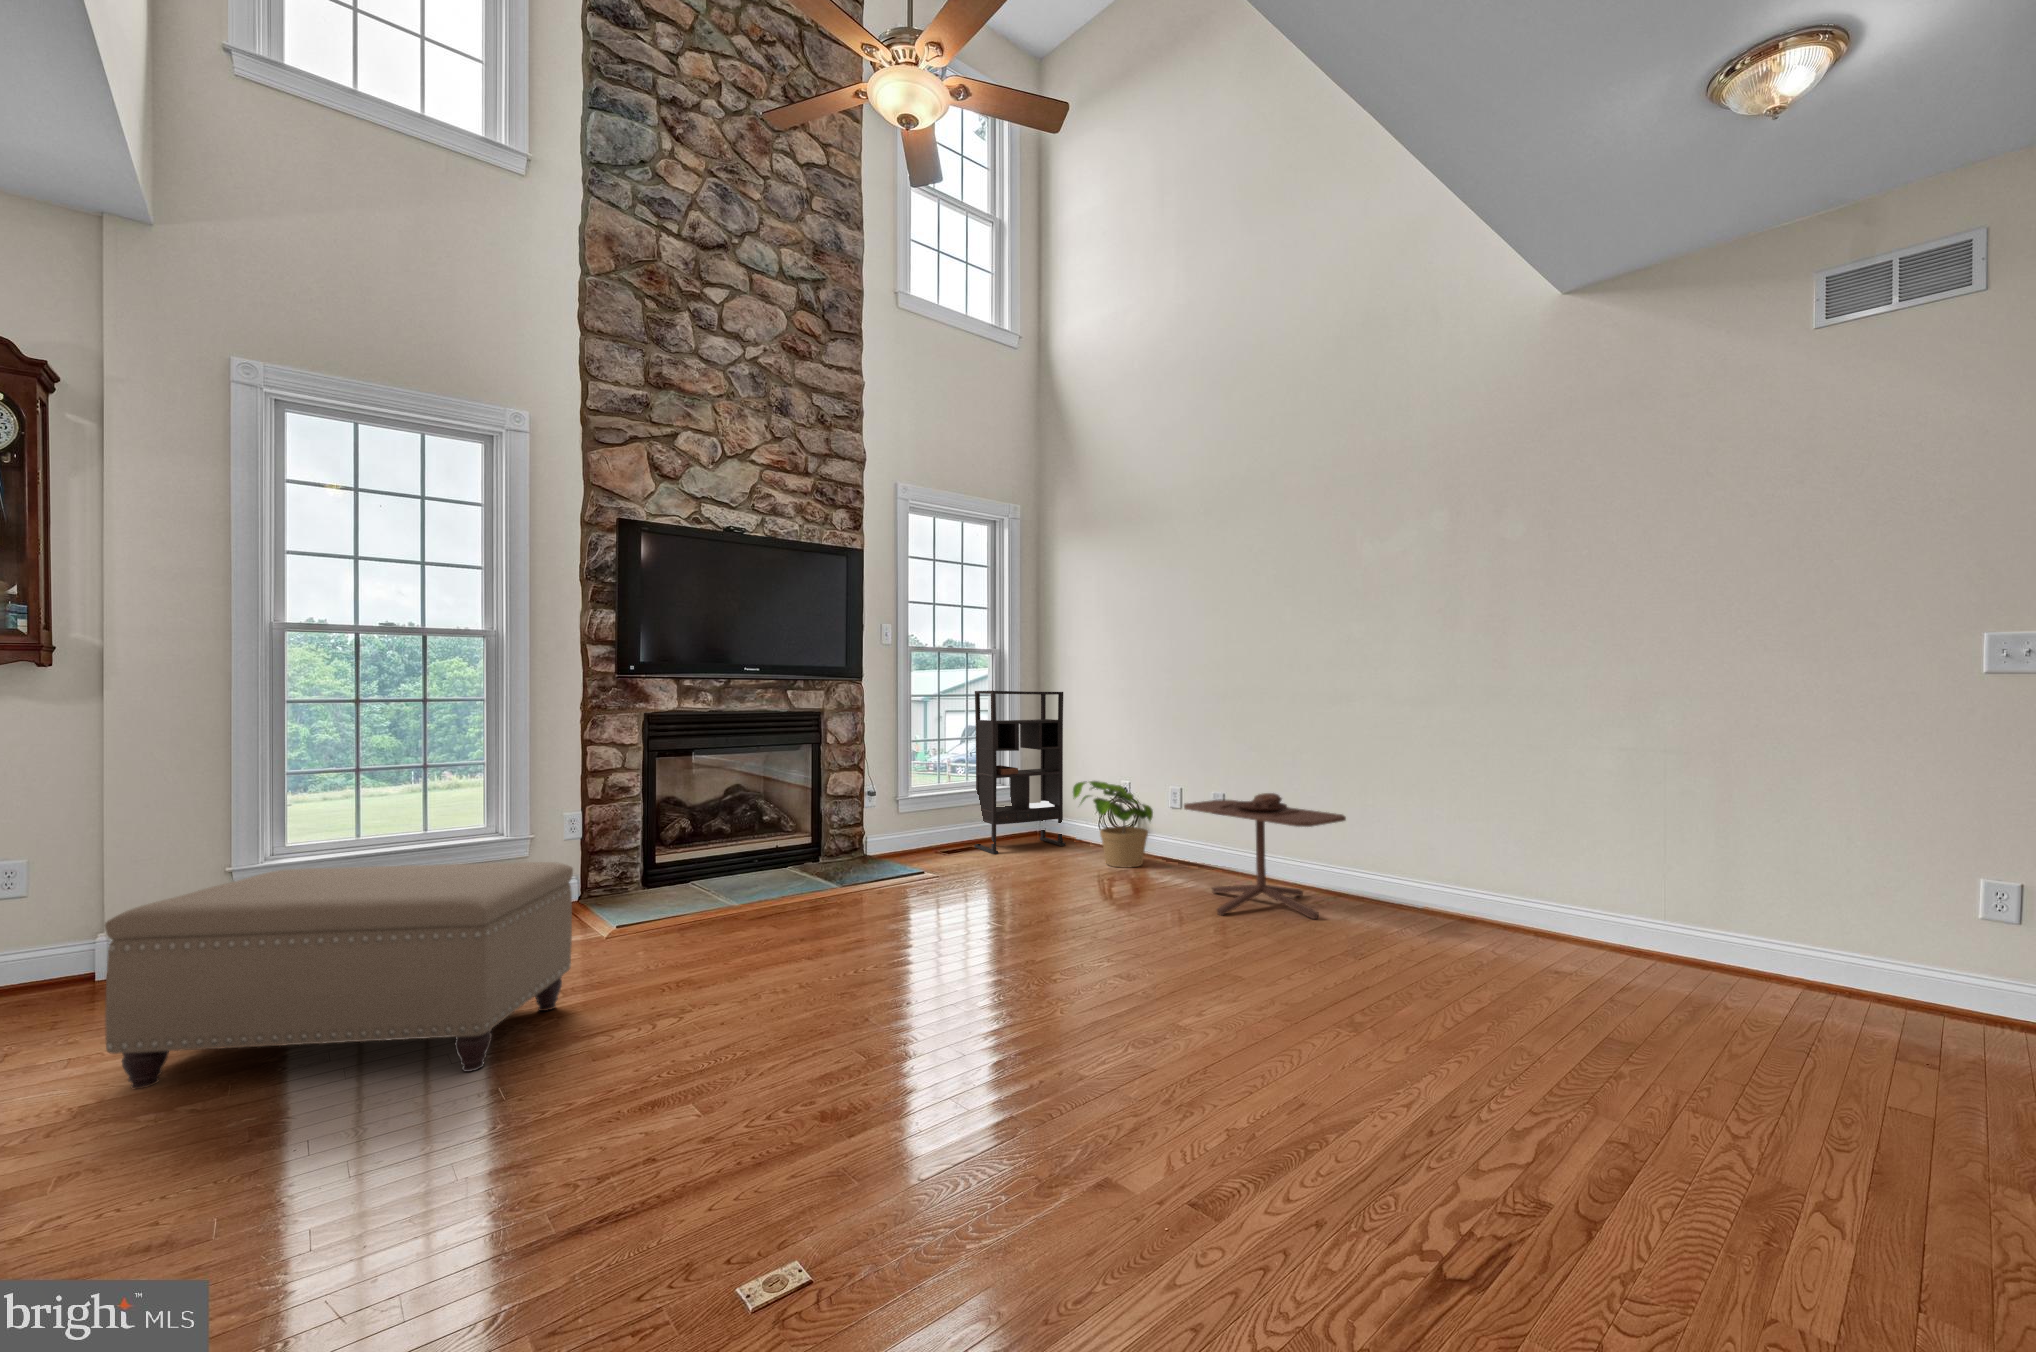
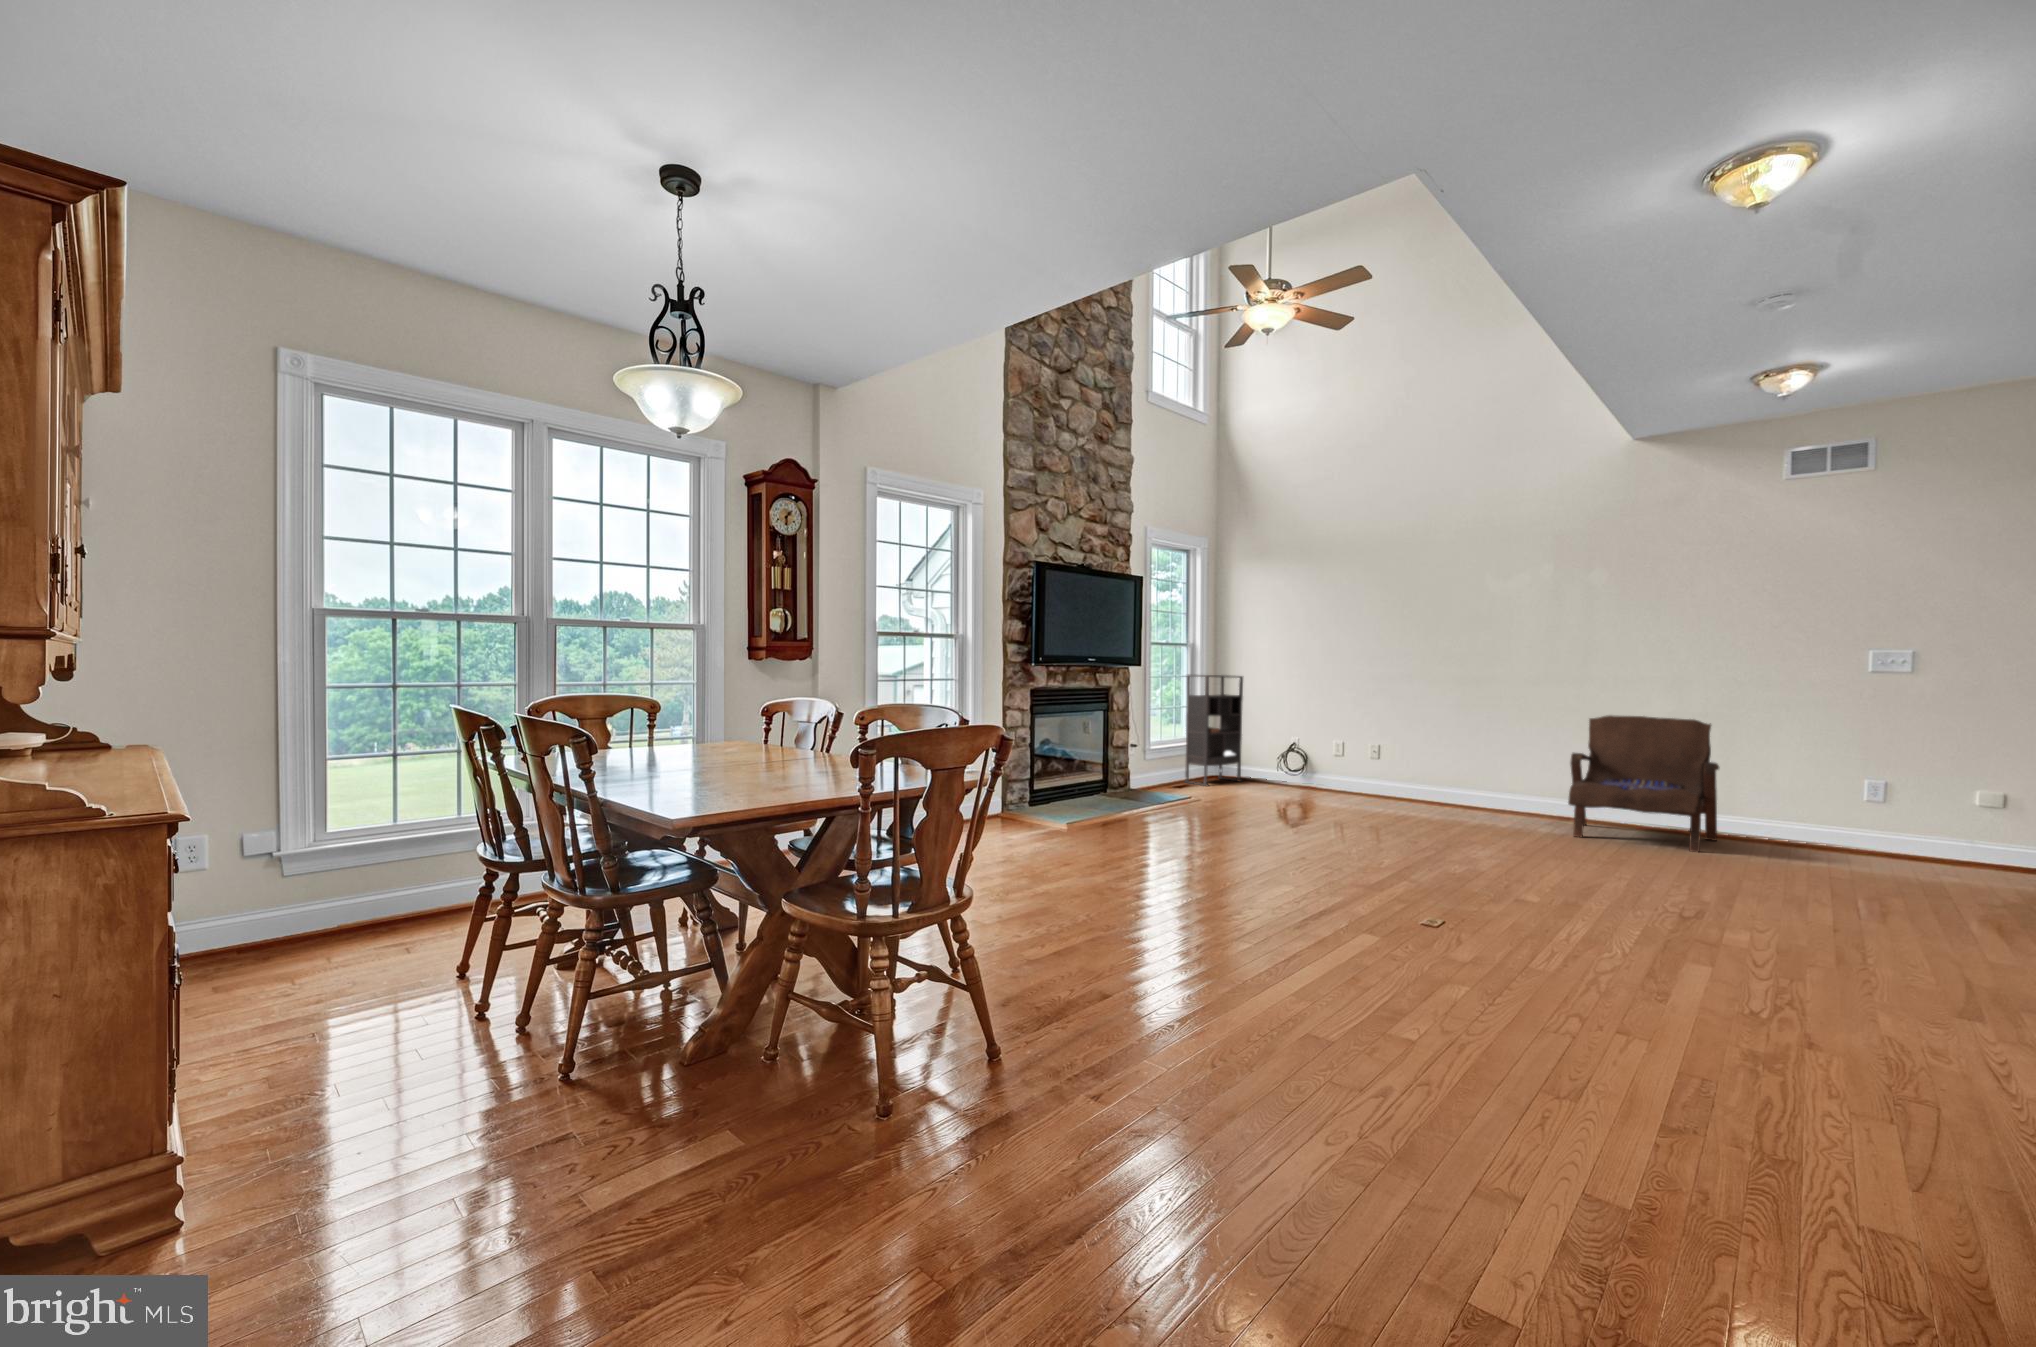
armchair: none [1466,744,1834,1079] -> present [1568,715,1720,852]
potted plant: present [1073,781,1153,868] -> none [1270,736,1322,792]
side table: present [1184,793,1346,919] -> none [1368,743,1473,812]
ottoman: present [105,862,573,1089] -> none [1012,772,1188,870]

